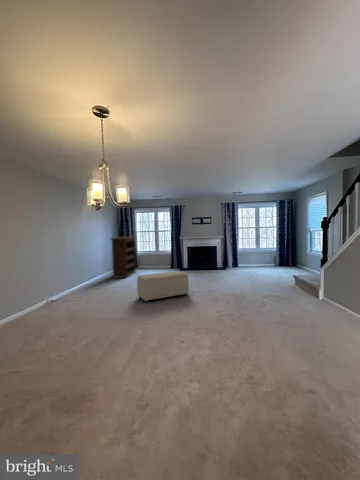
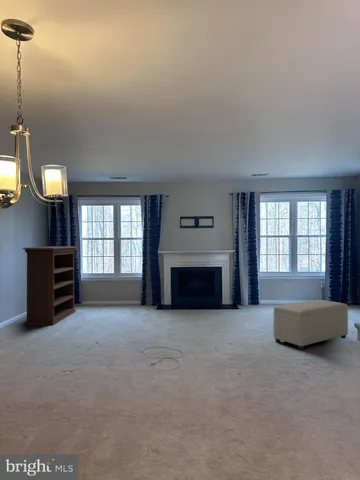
ottoman: present [137,271,189,303] -> present [273,300,348,350]

